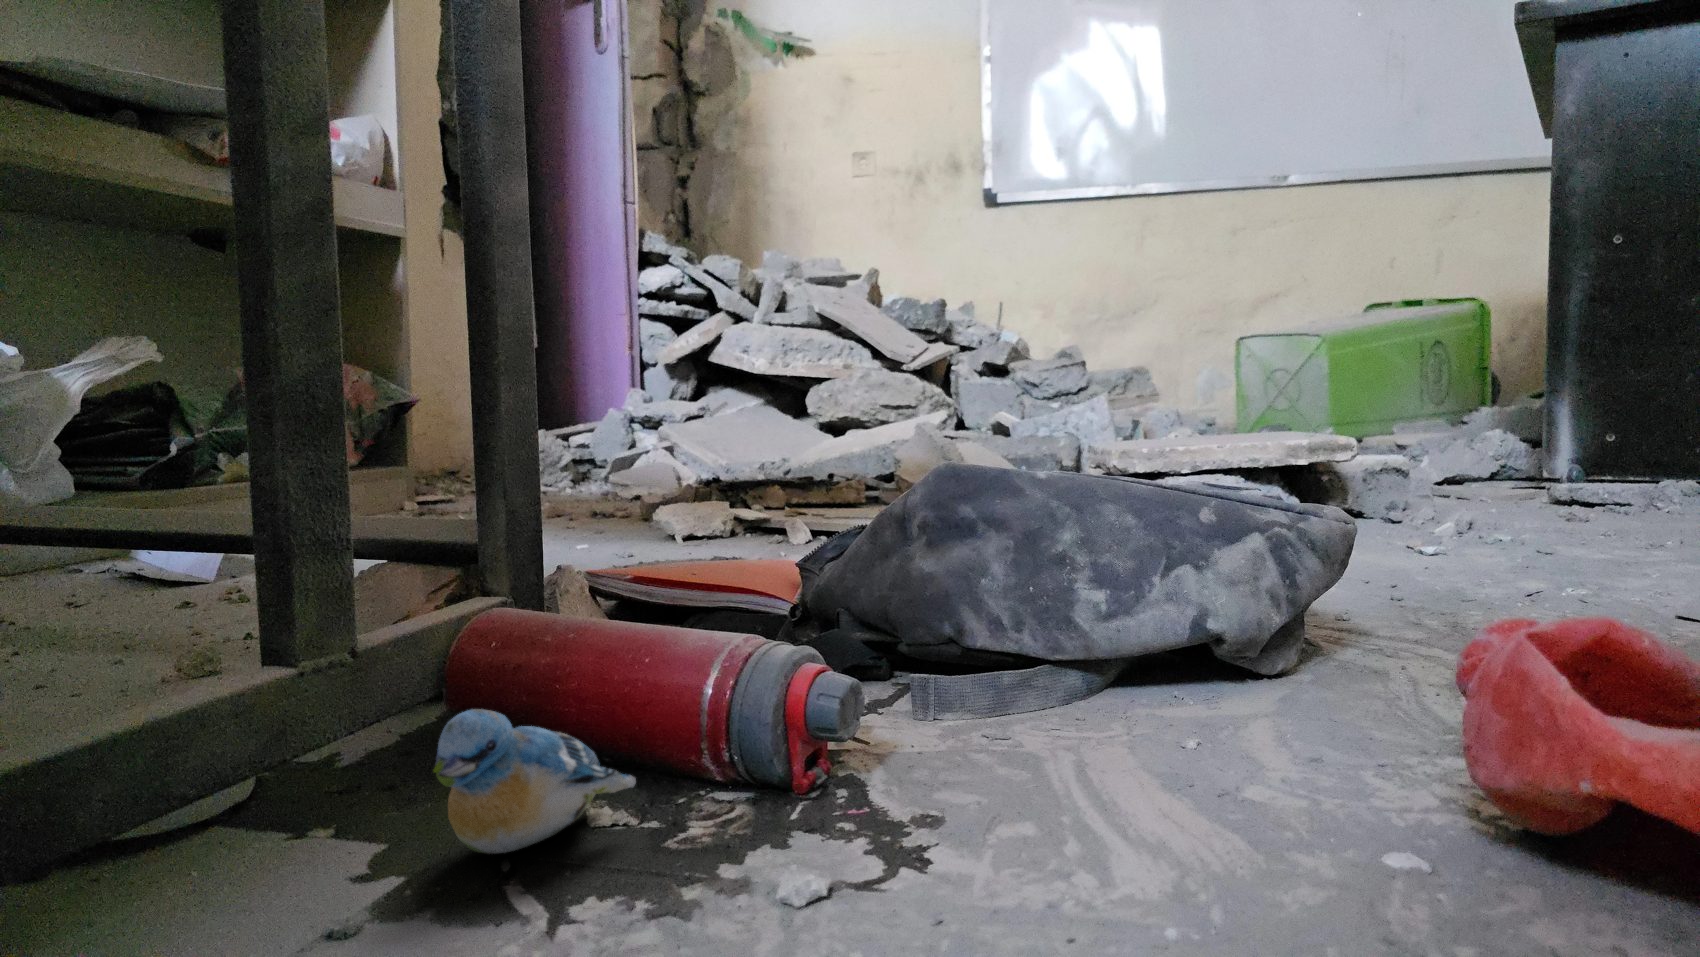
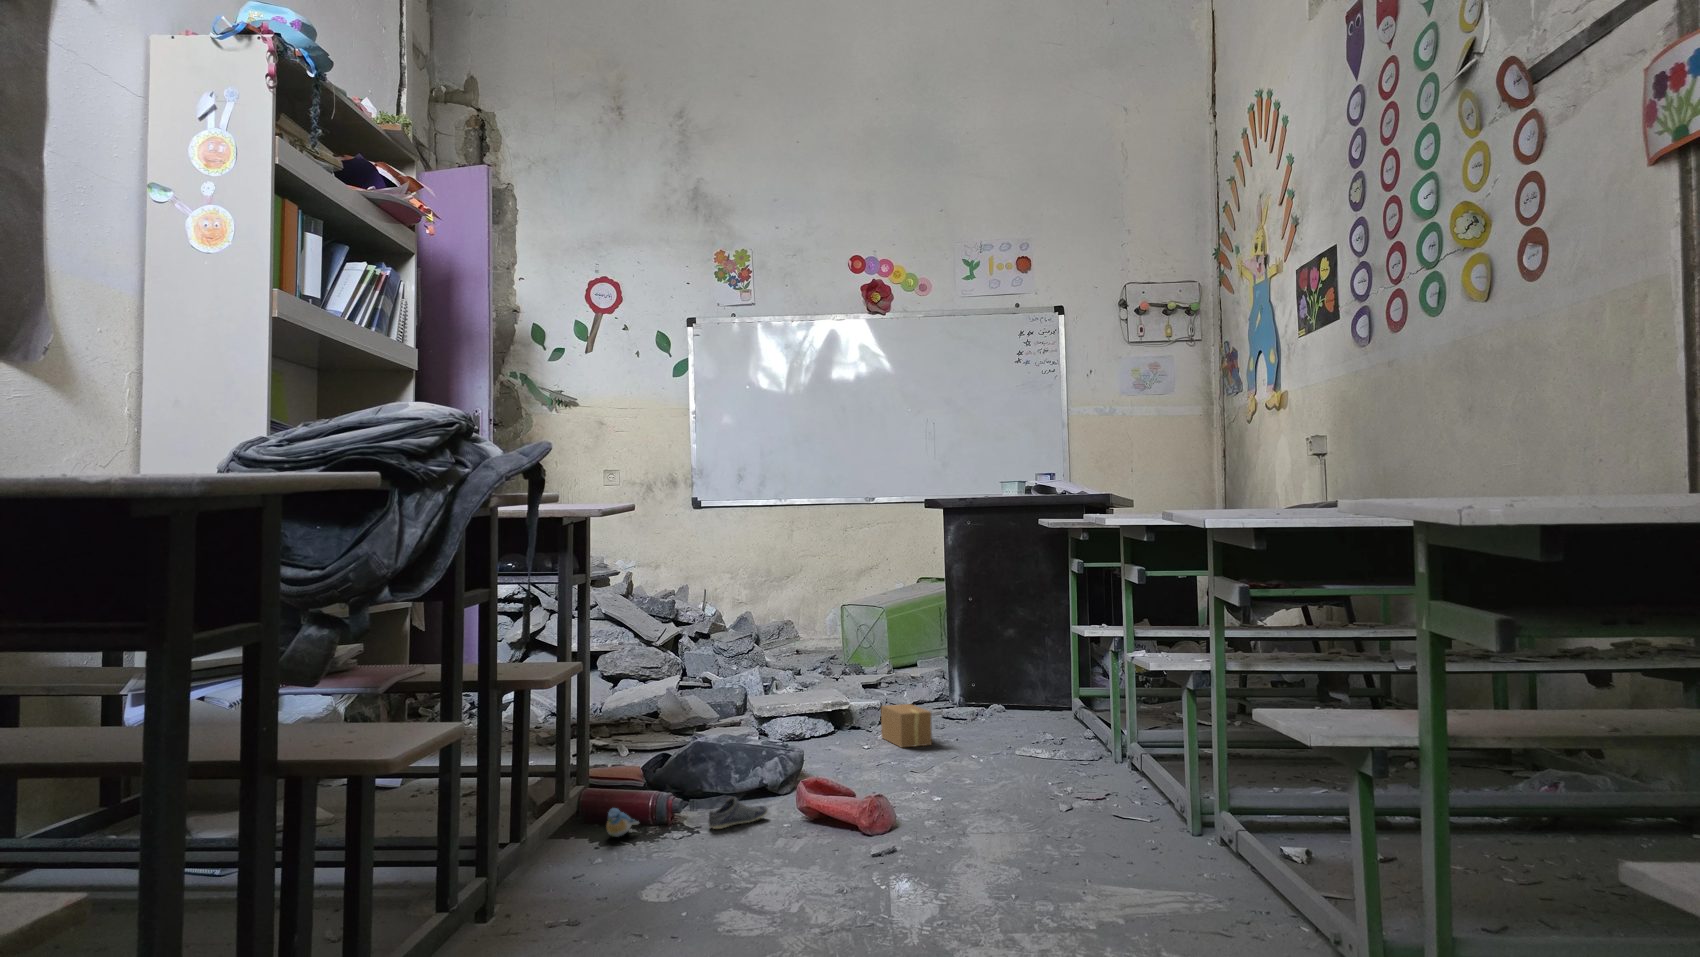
cardboard box: none [1441,449,1630,553] -> present [881,704,932,747]
shoe: none [974,691,1271,857] -> present [709,797,767,829]

